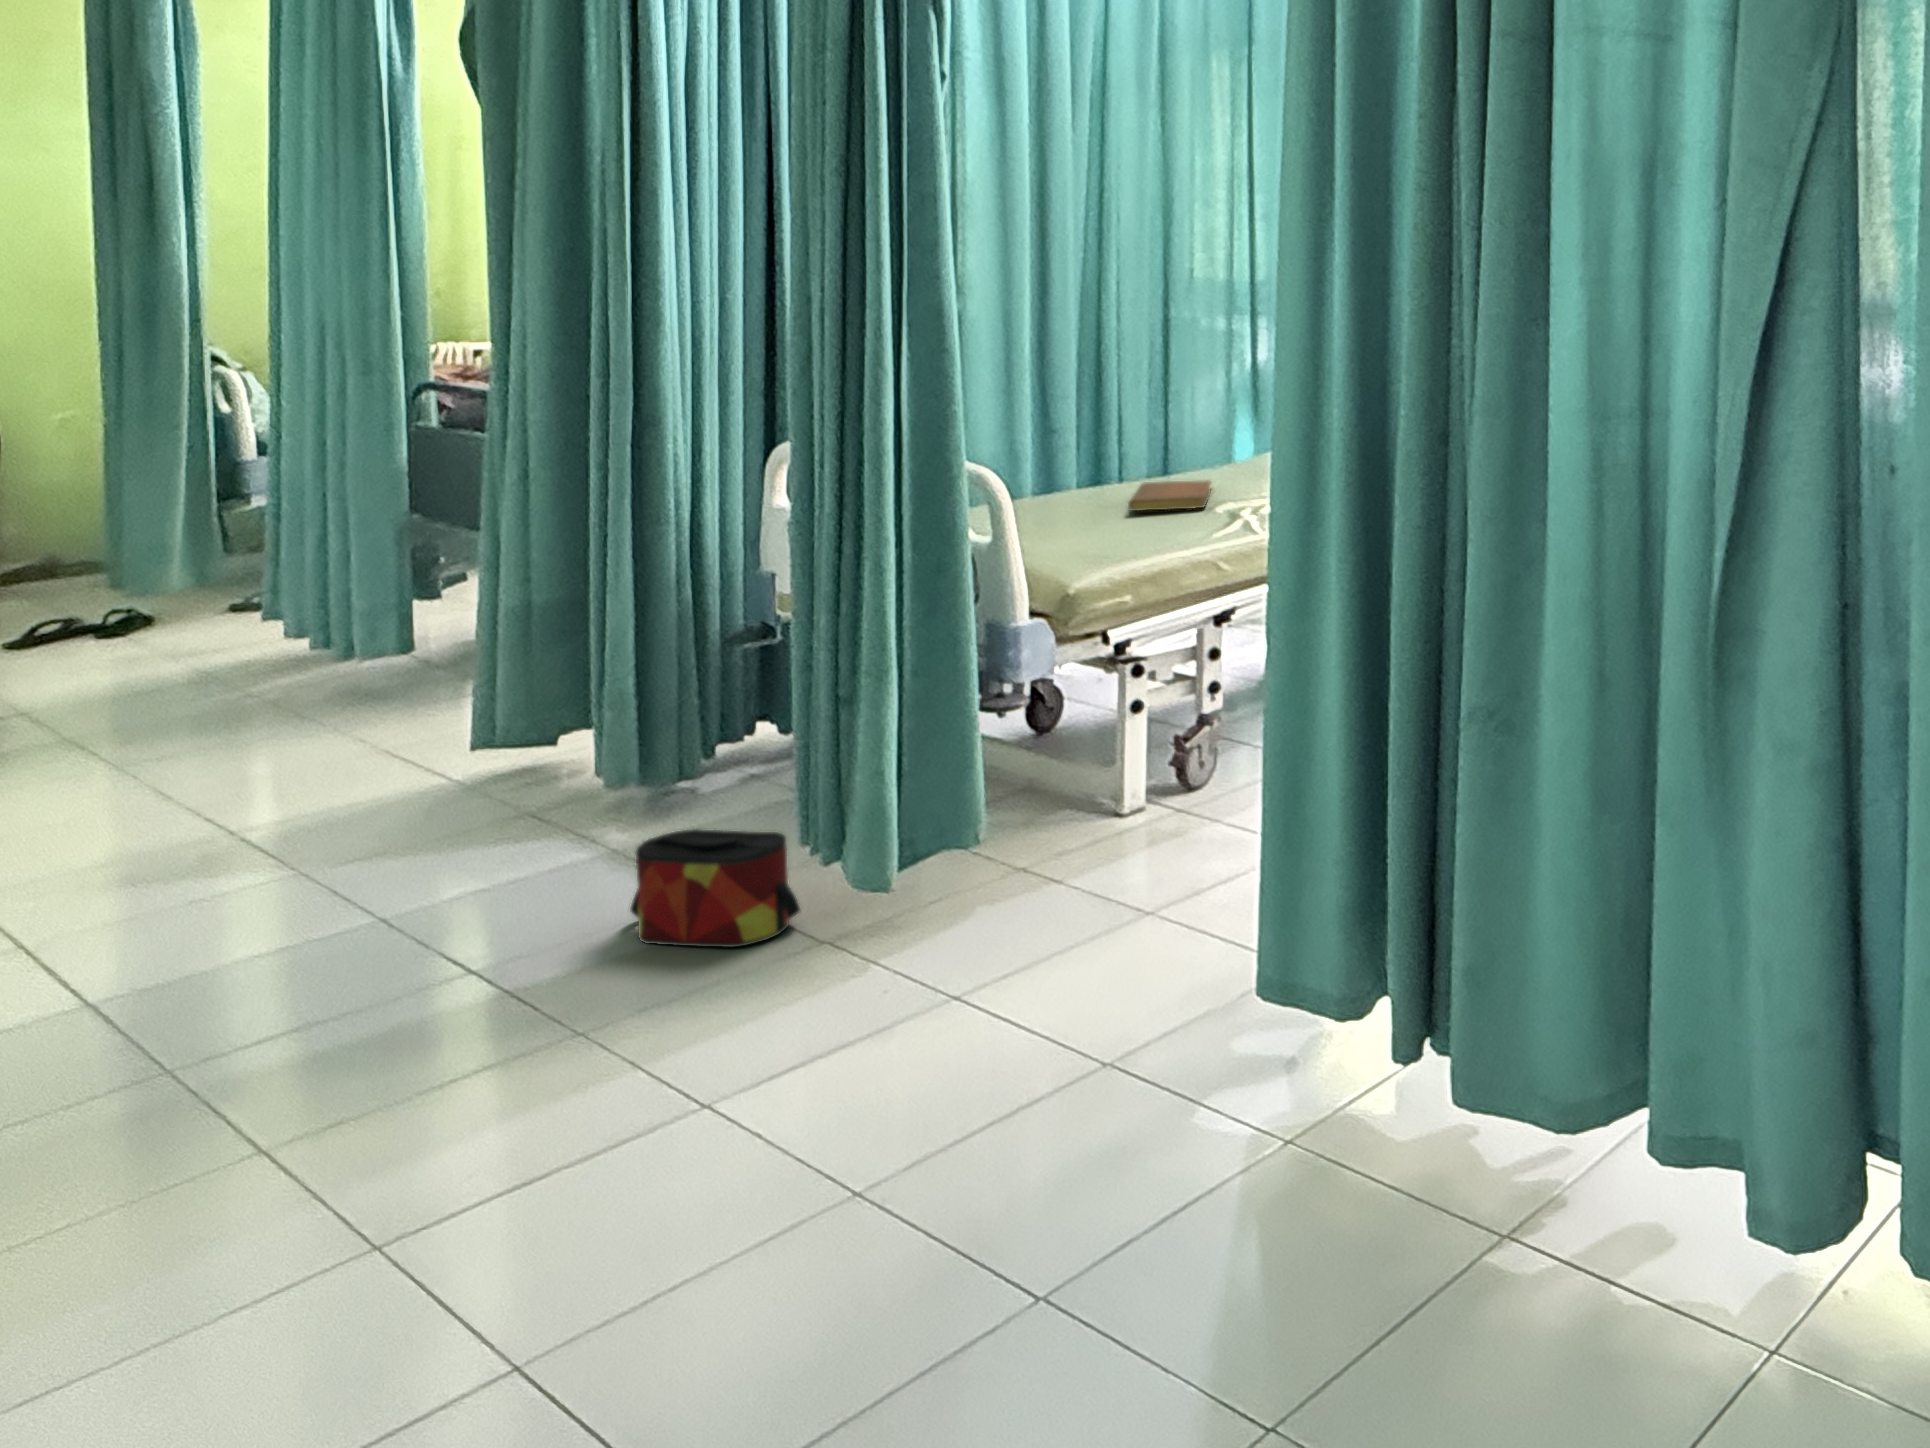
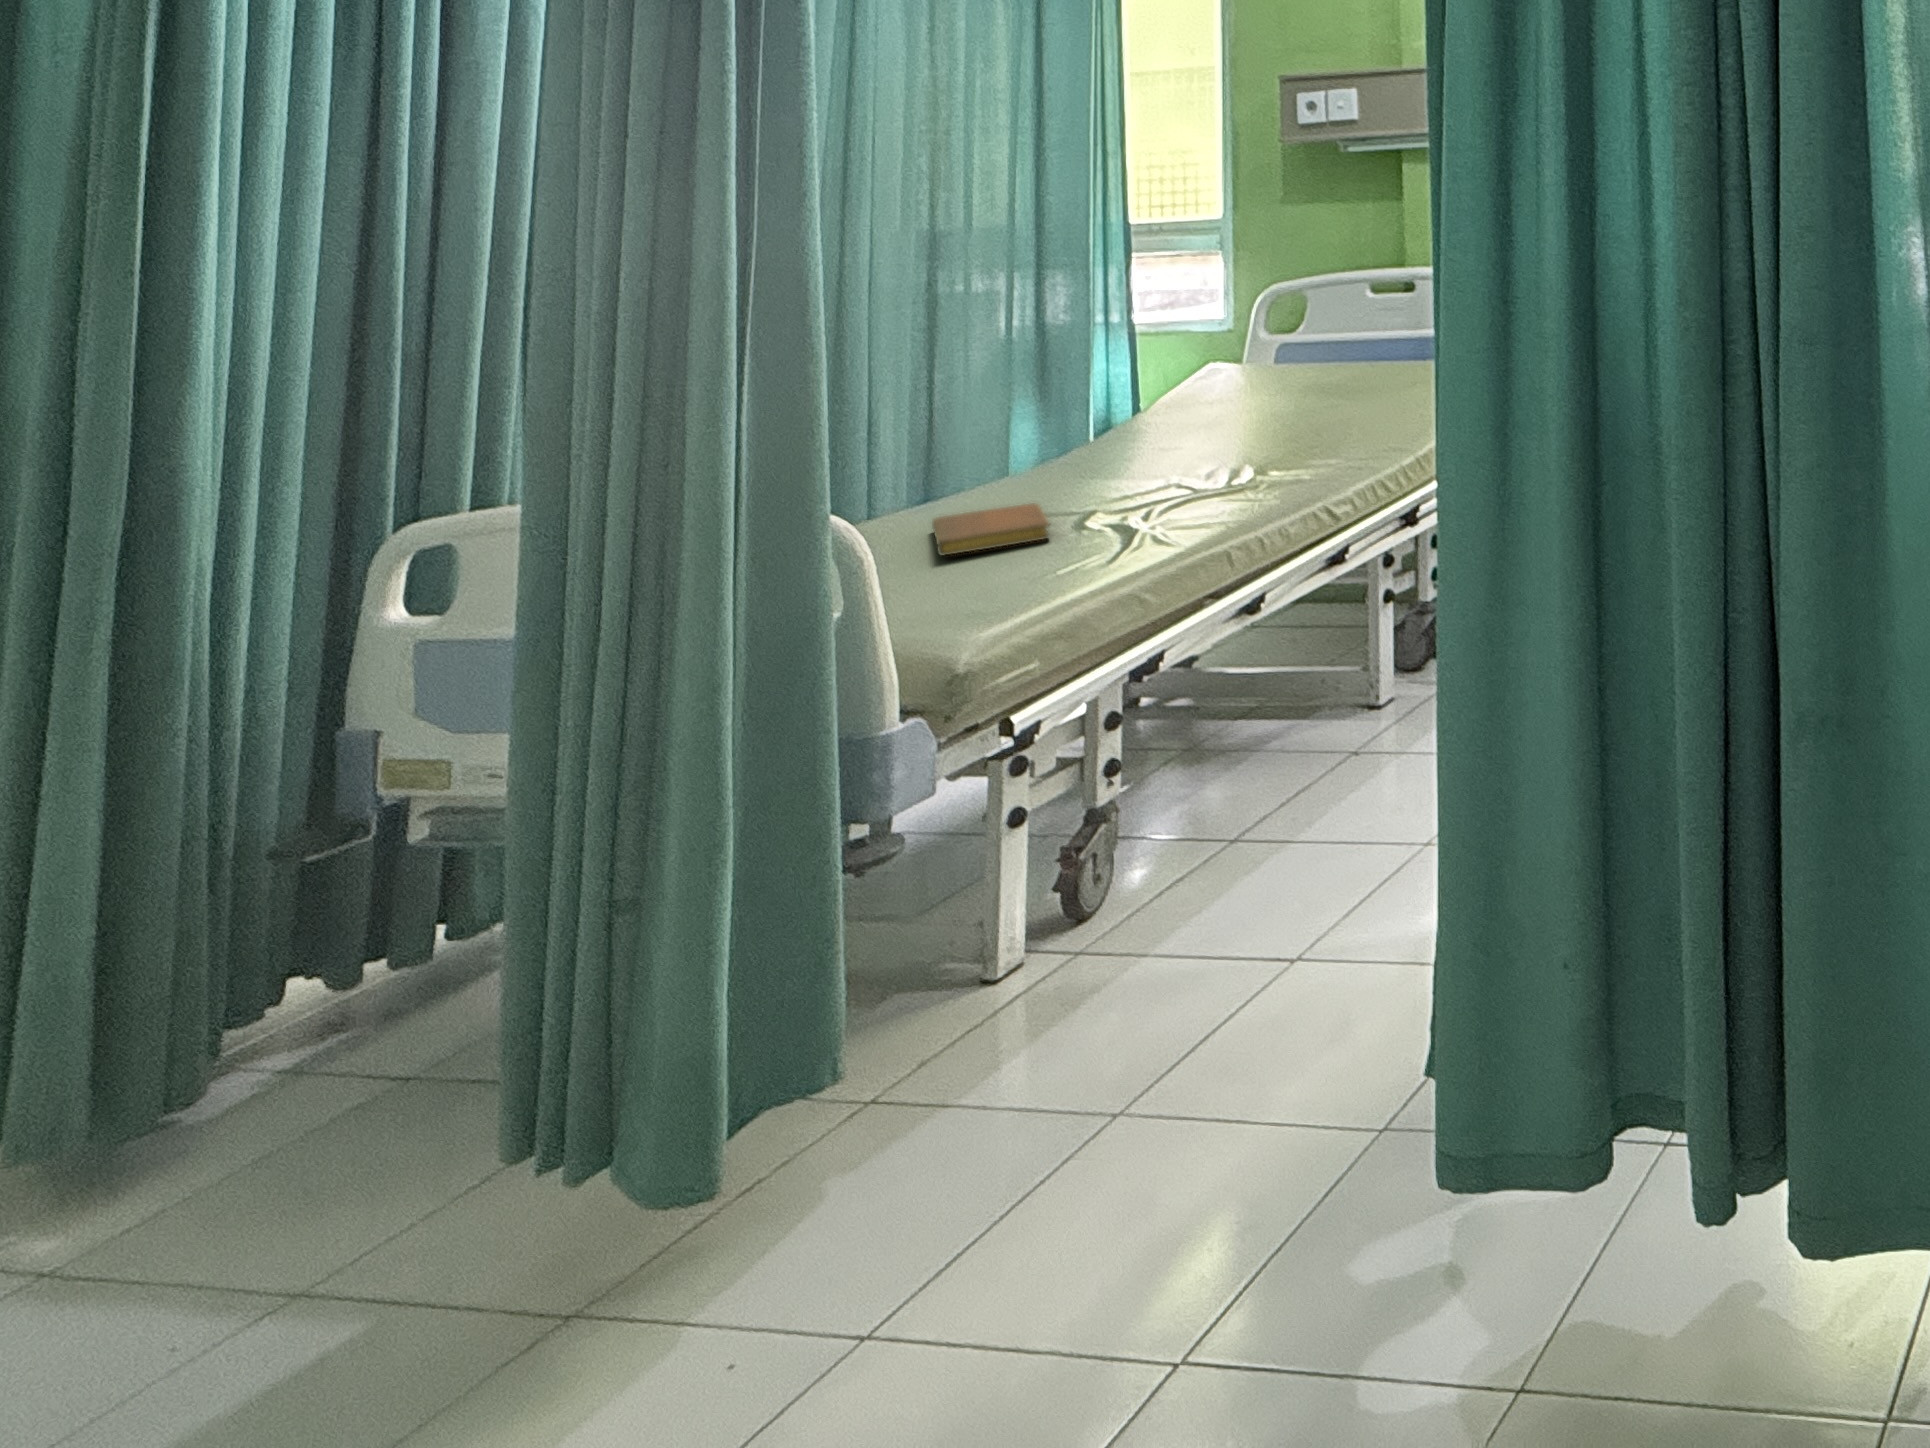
bag: present [630,829,800,948] -> none [152,1124,494,1368]

